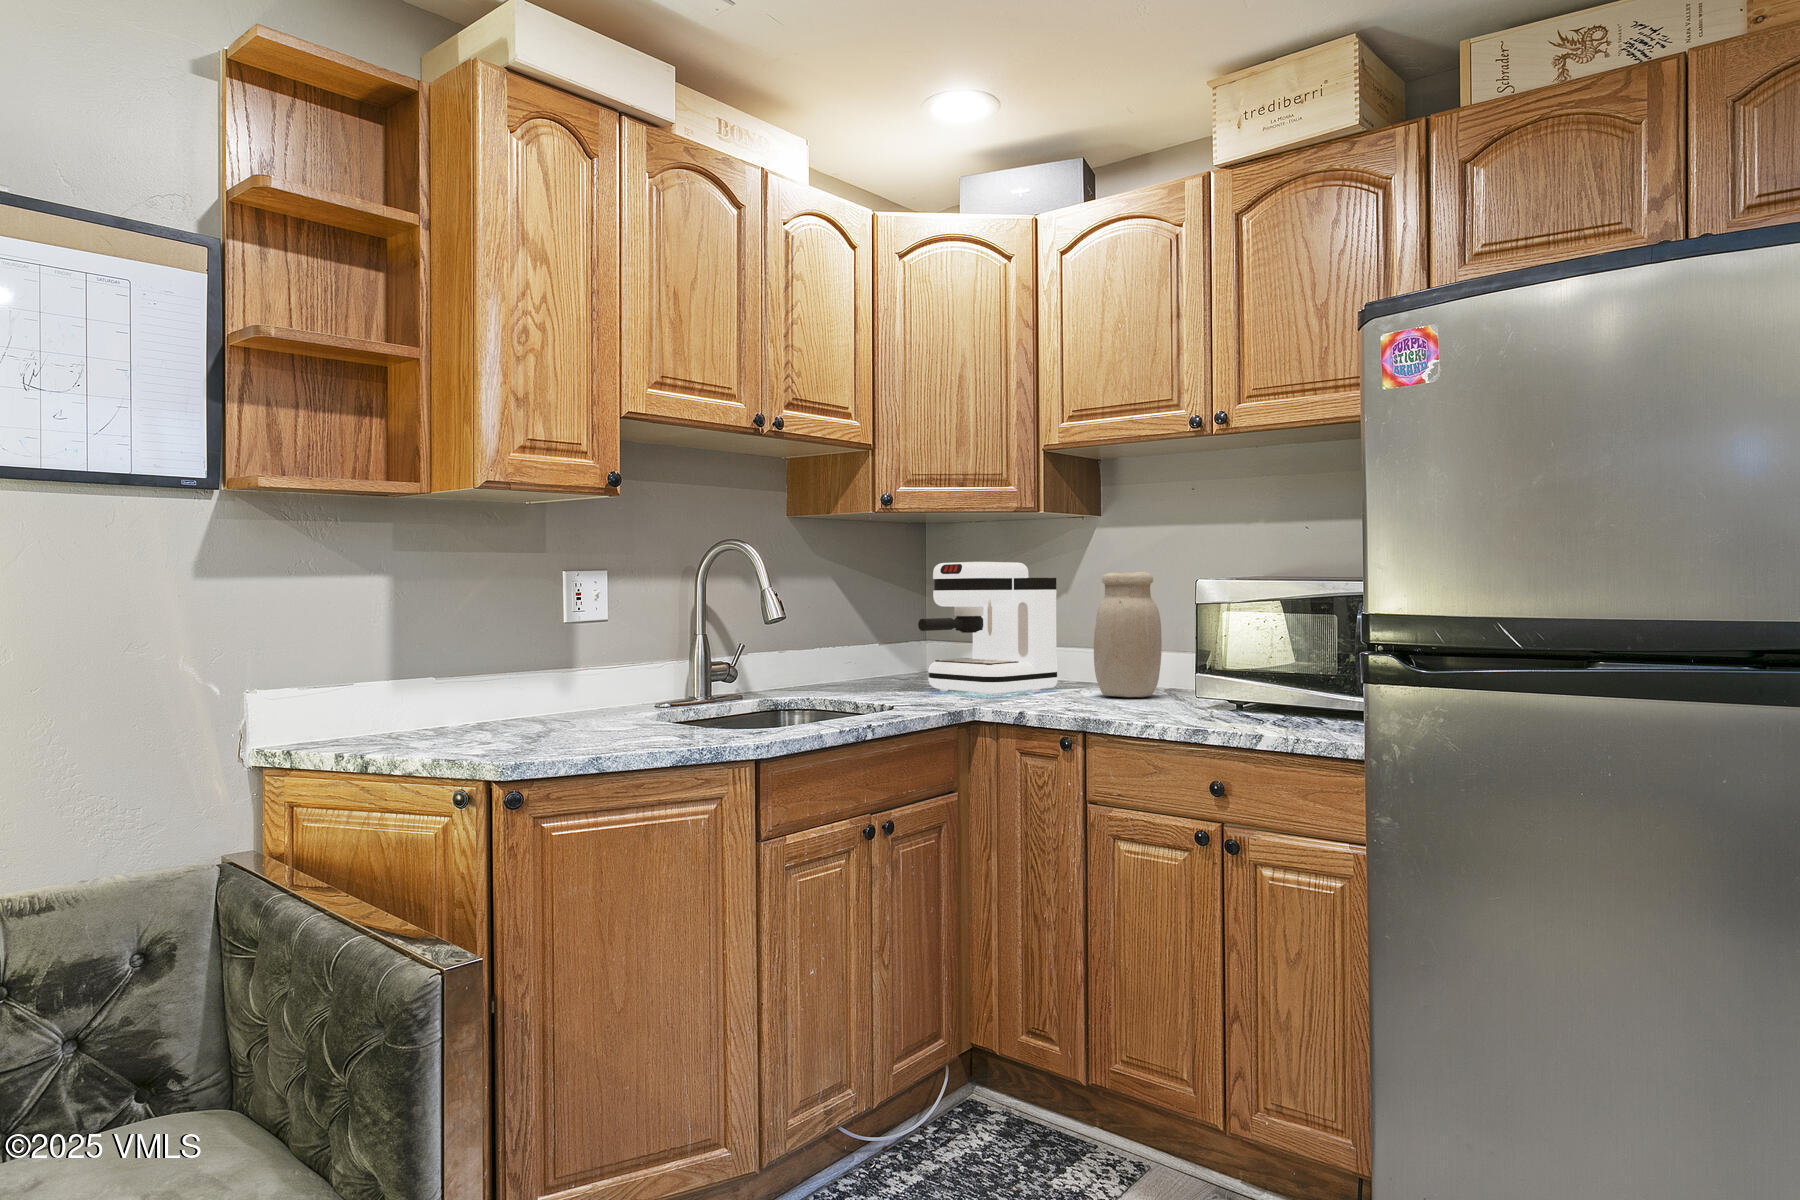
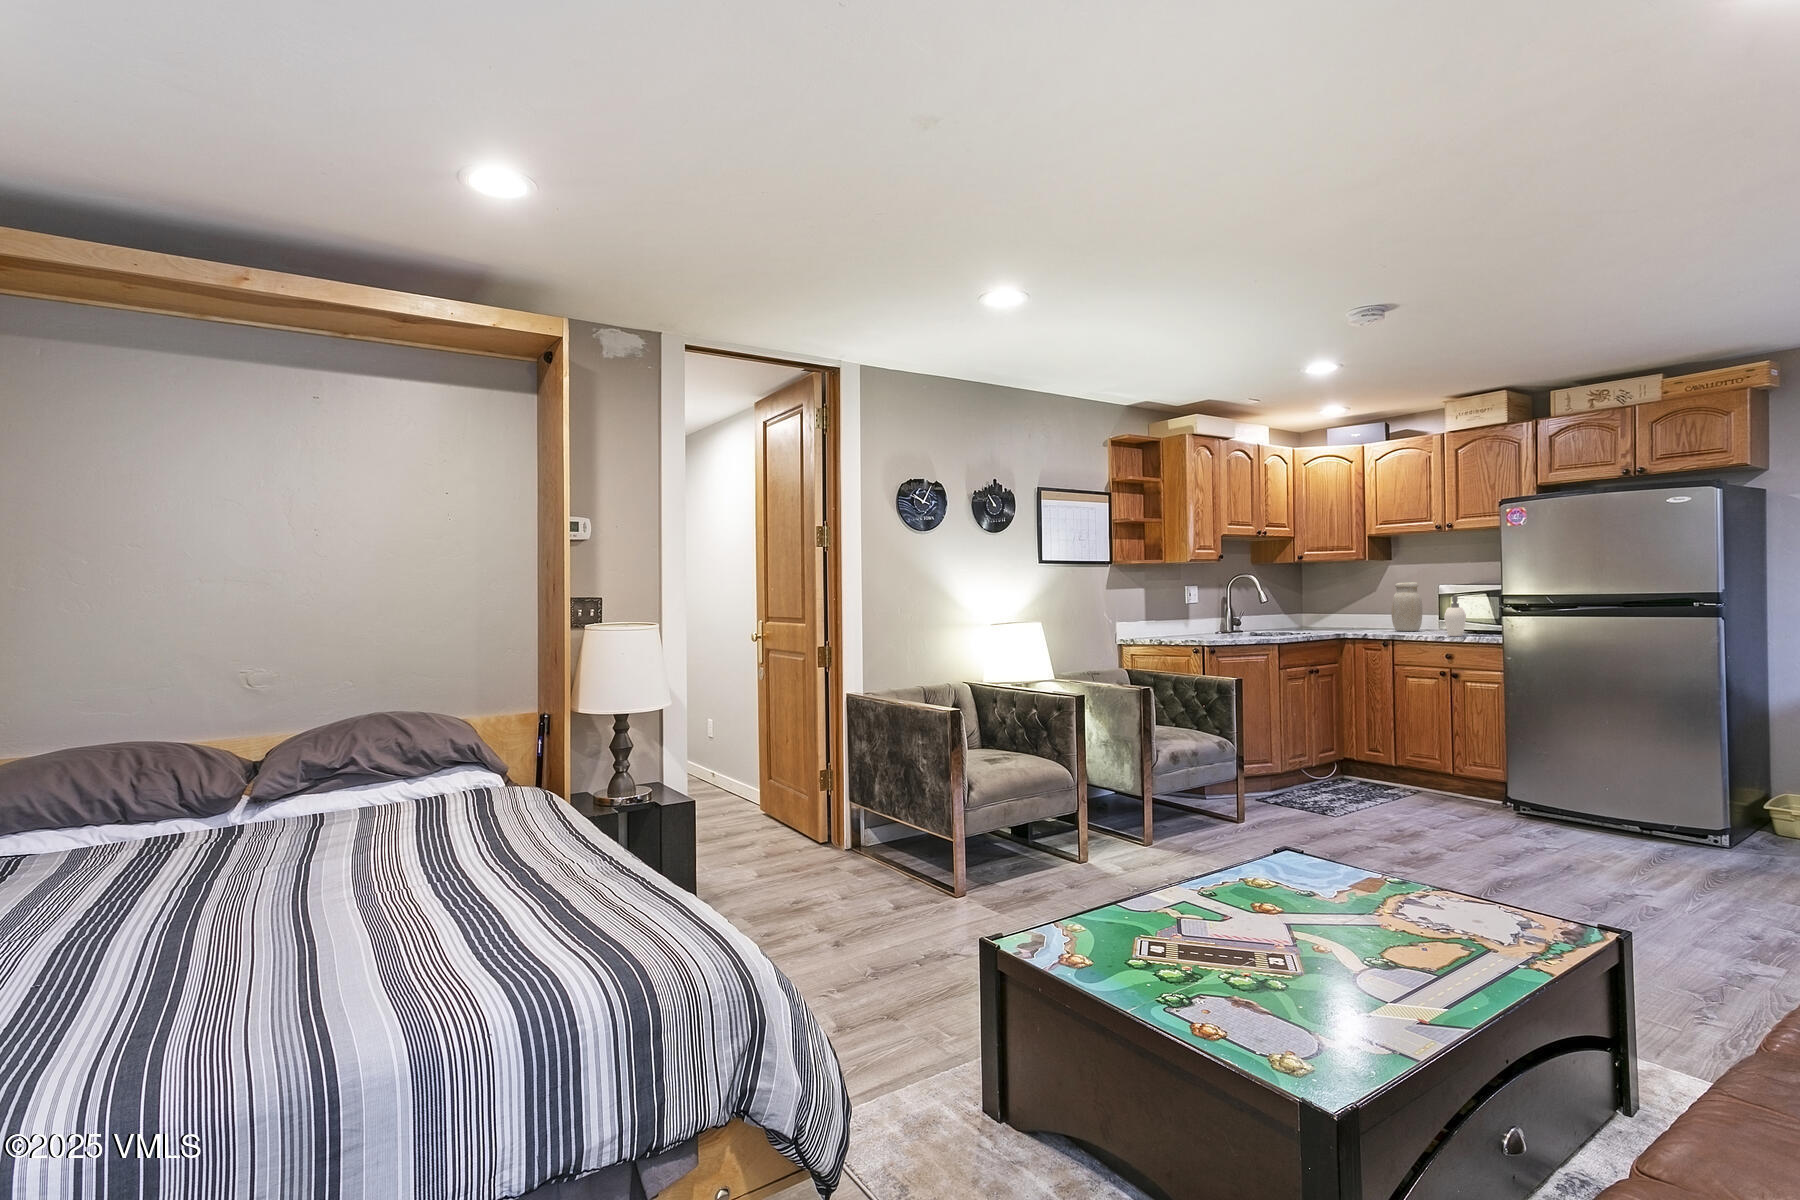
coffee maker: present [918,562,1058,696] -> none [1314,579,1374,631]
soap dispenser: none [1209,610,1262,726] -> present [1444,596,1466,636]

